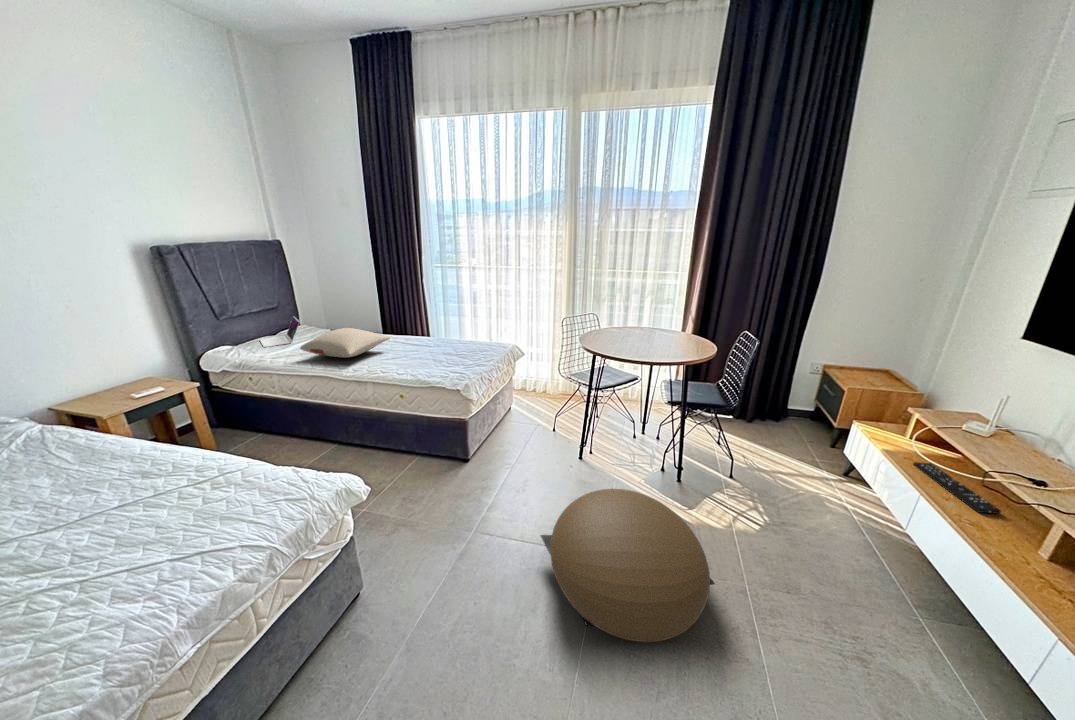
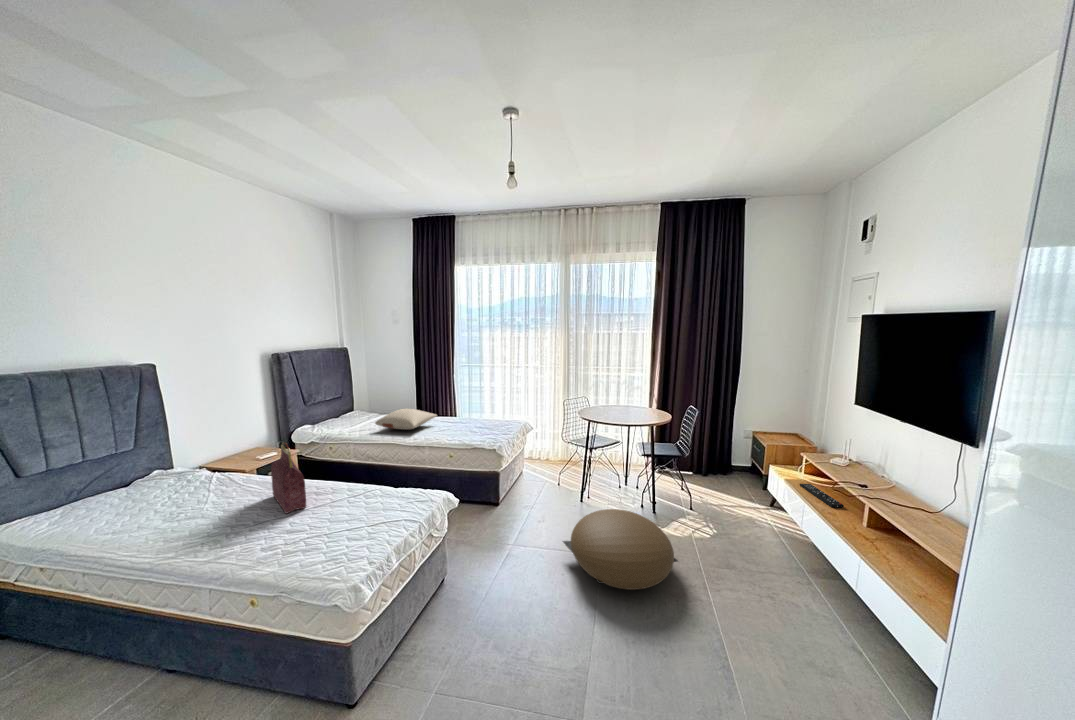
laptop: present [260,316,300,347] -> none [333,401,367,425]
handbag: none [50,396,121,514] -> present [271,443,306,513]

